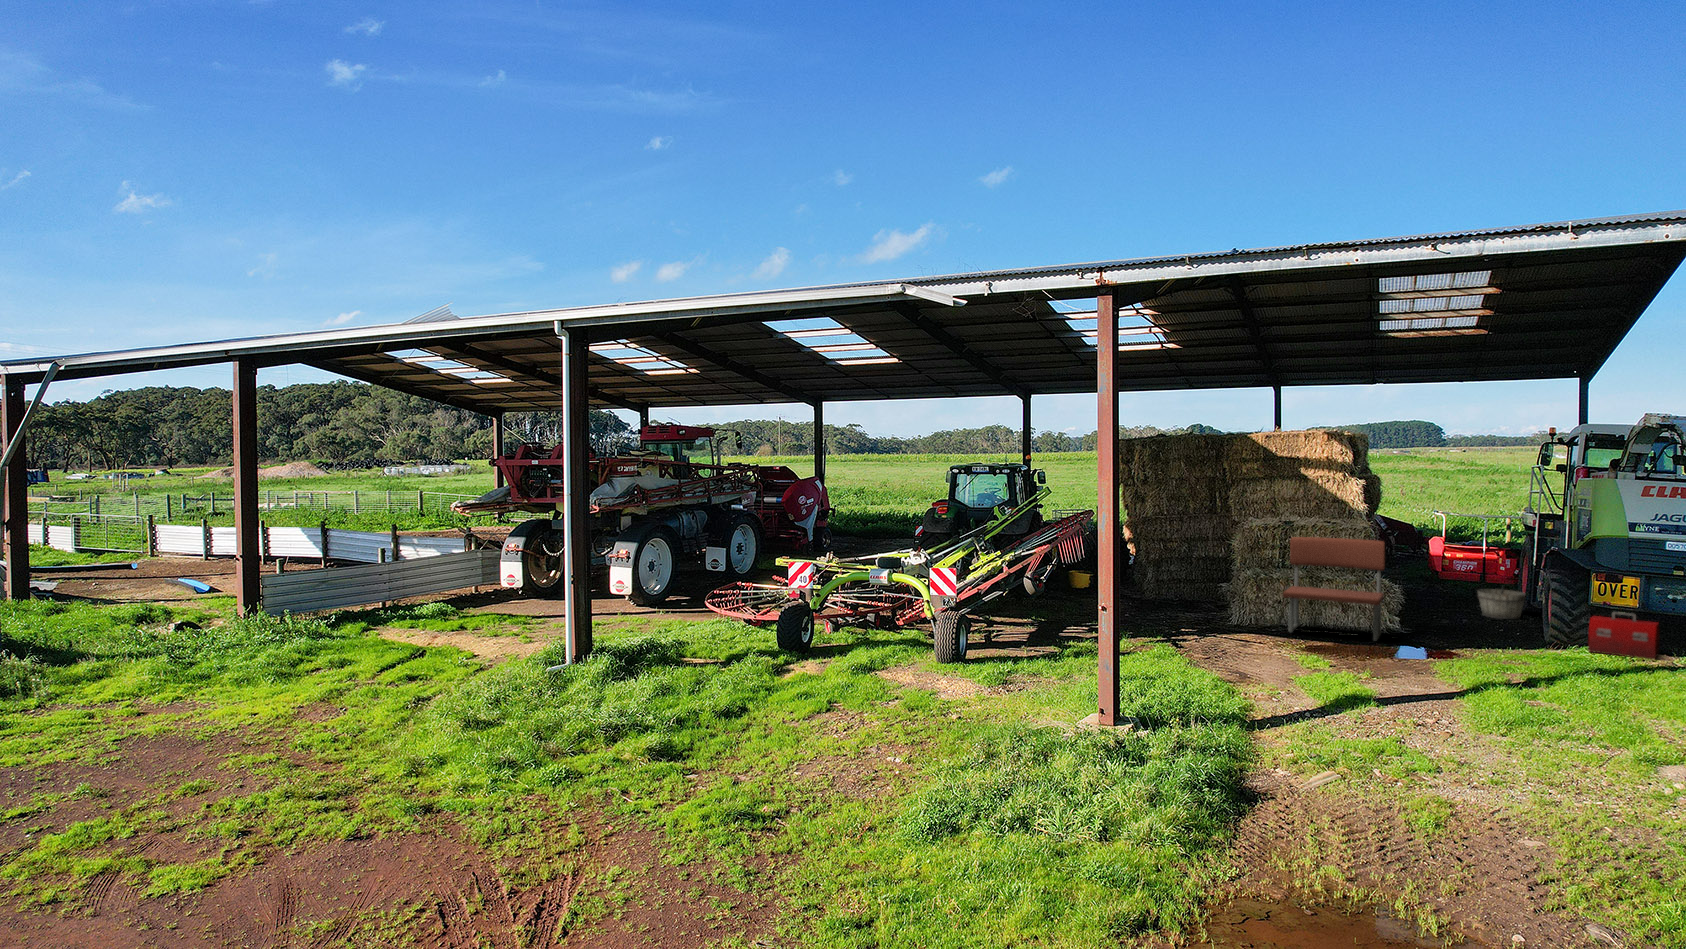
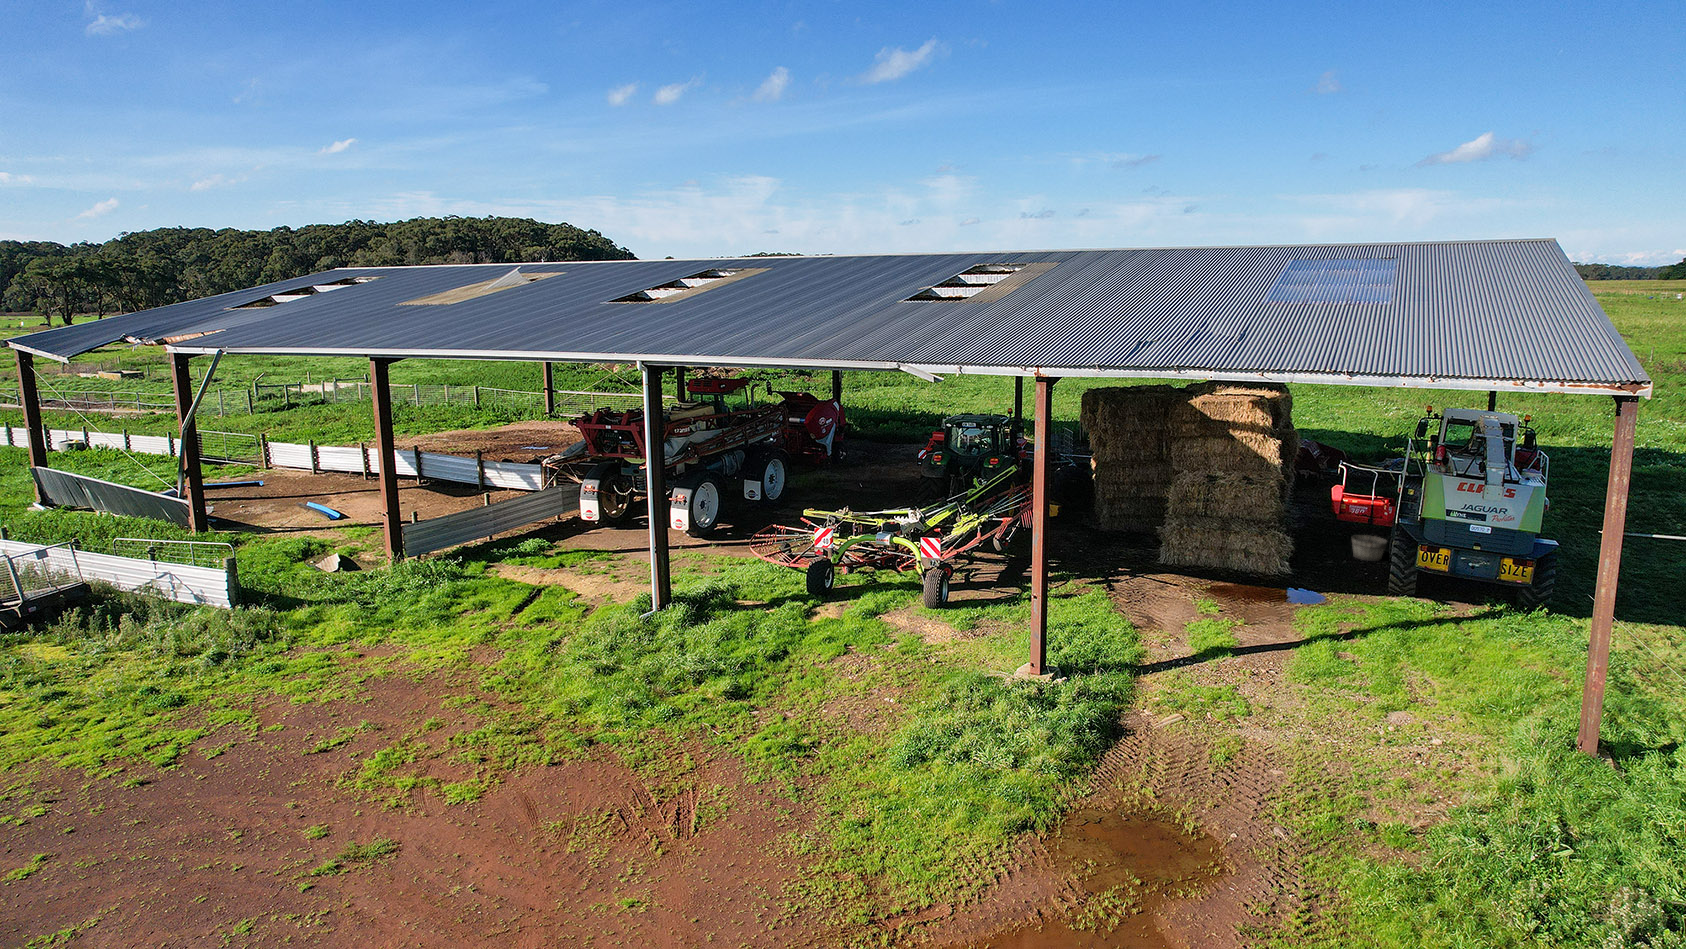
bench: present [1283,537,1385,641] -> none [1193,500,1275,585]
toolbox: present [1588,612,1660,660] -> none [1411,571,1464,609]

